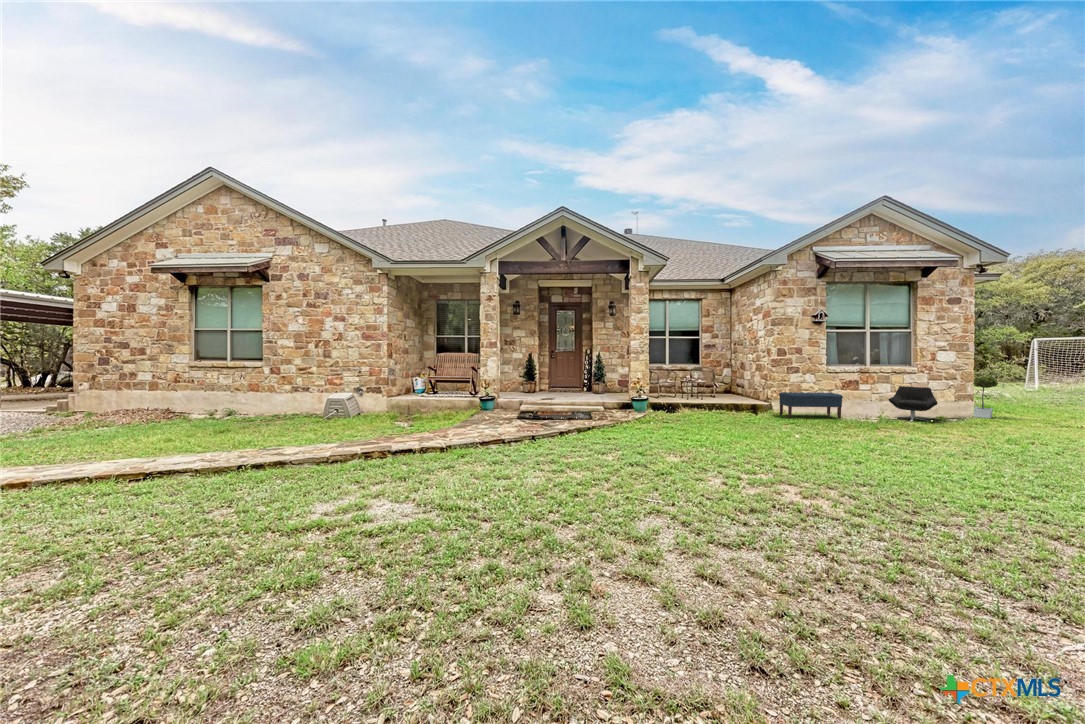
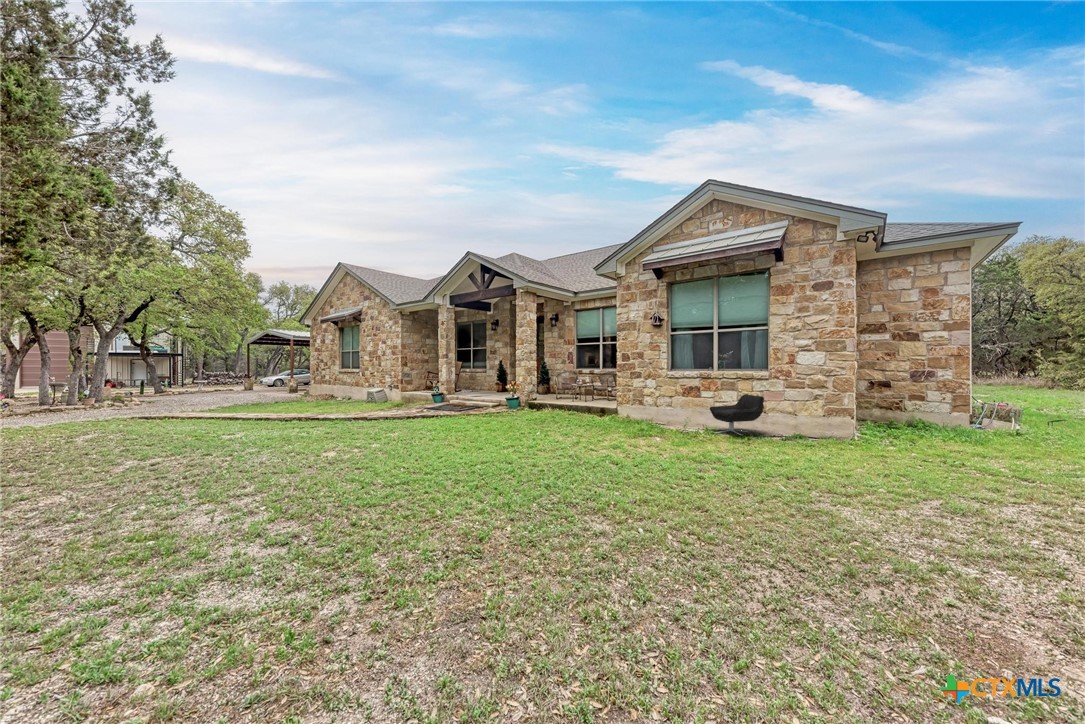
potted tree: present [973,376,998,418] -> none [834,384,867,442]
bench: present [779,392,843,418] -> none [609,396,666,425]

